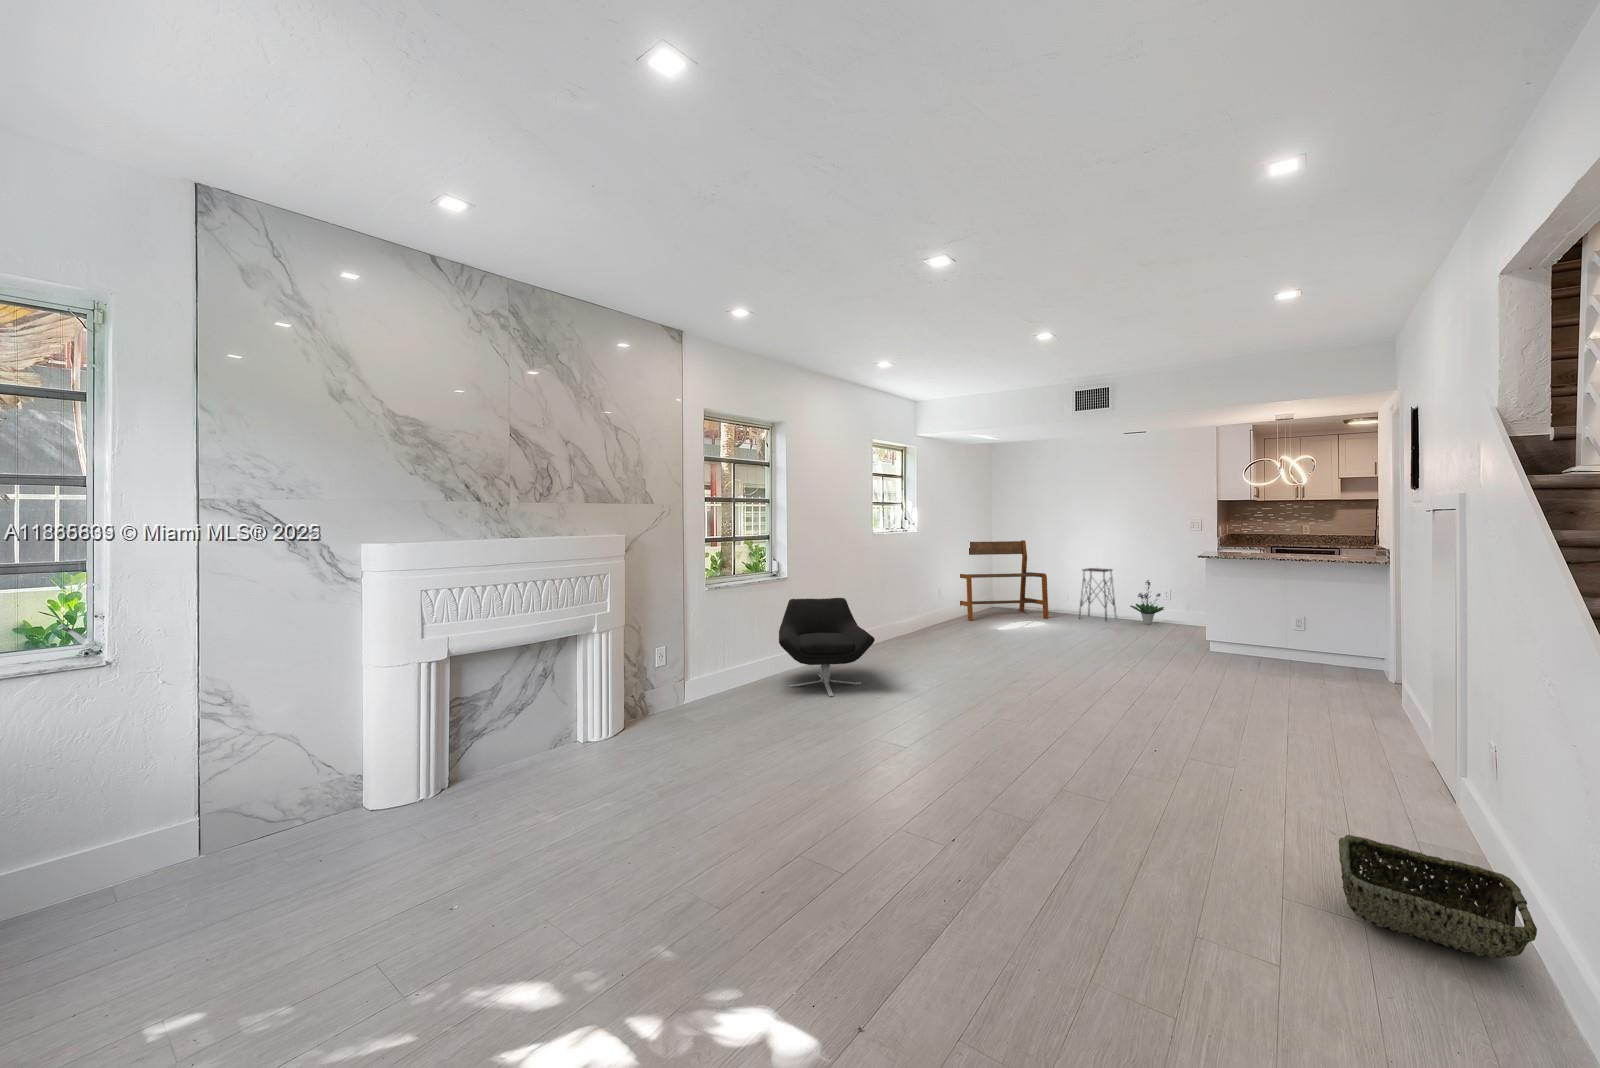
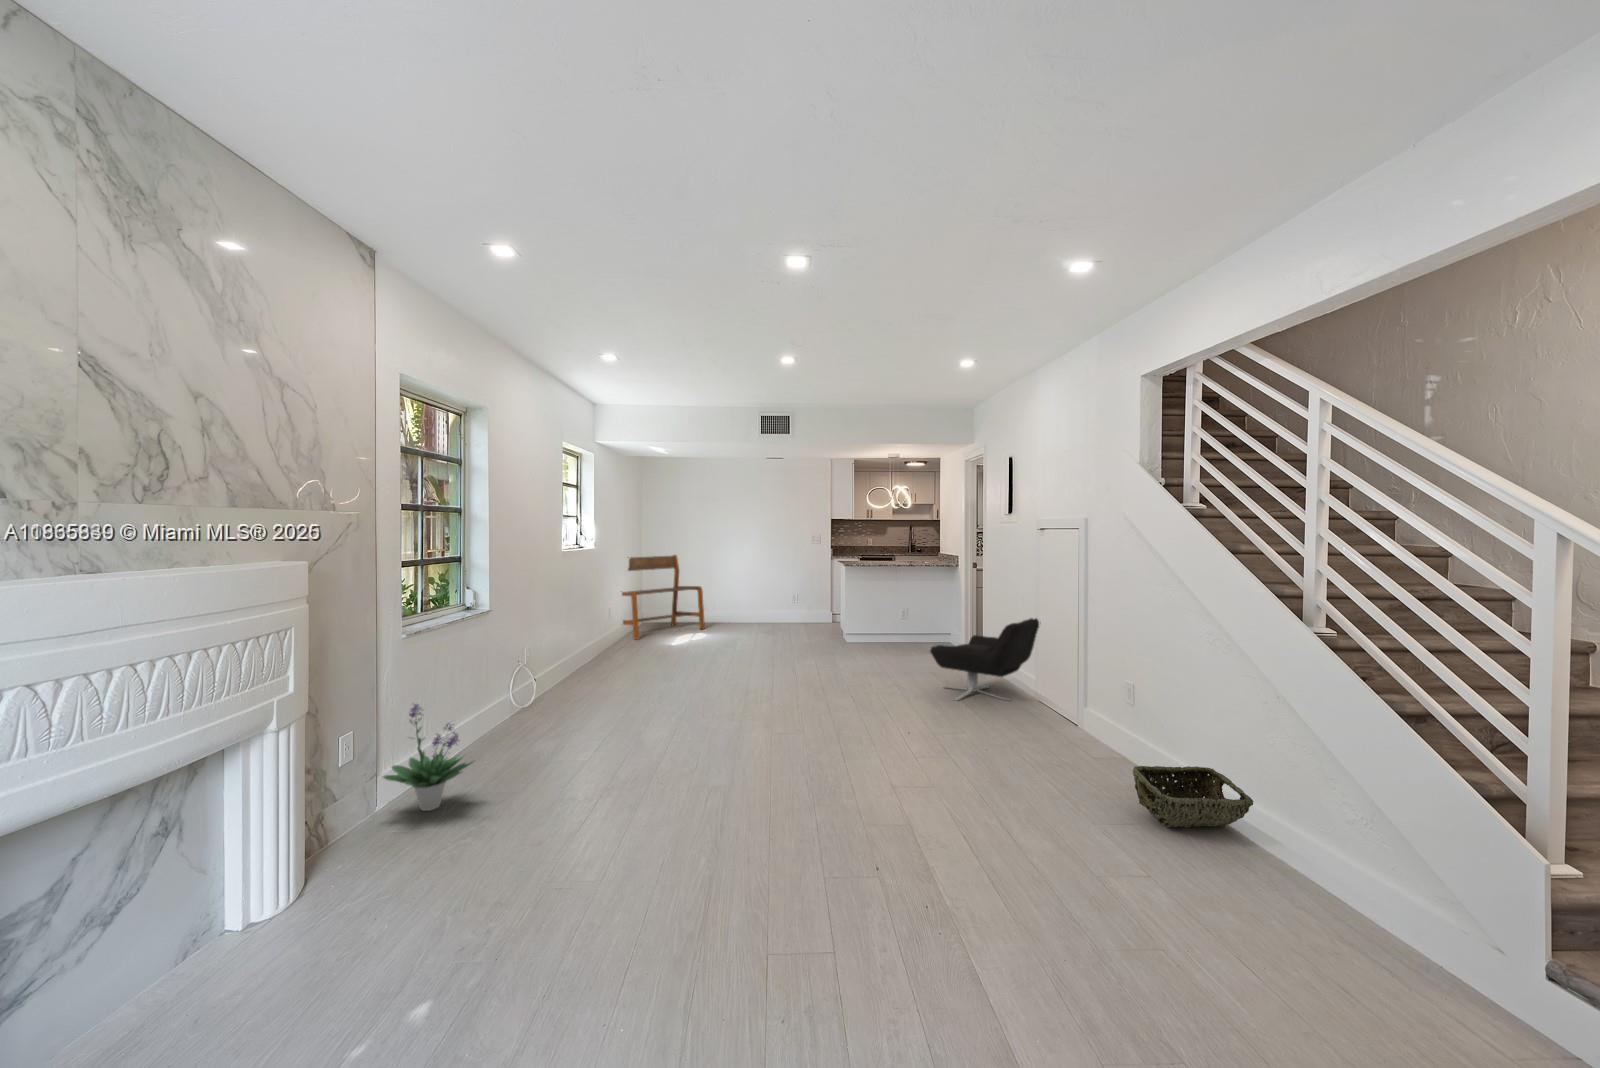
side table: present [1079,568,1116,620] -> none [730,579,758,627]
potted plant: present [1130,580,1164,624] -> present [383,703,472,811]
lounge chair: present [779,598,875,696] -> present [930,618,1039,701]

